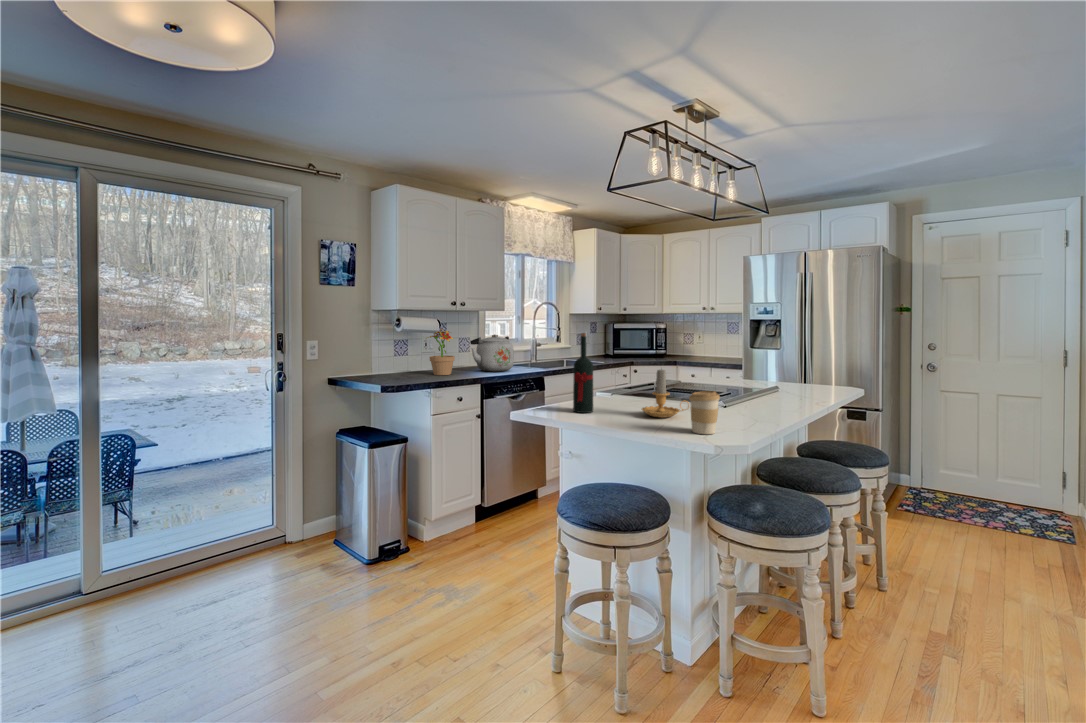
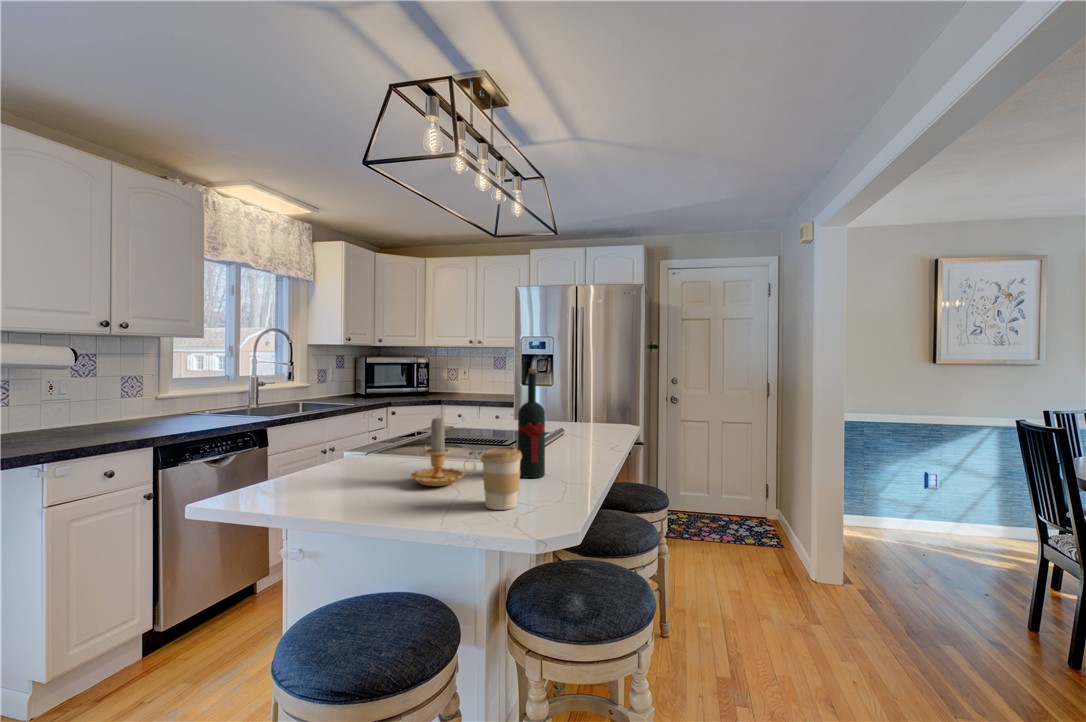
potted plant: present [427,328,455,375] -> none [44,360,106,437]
wine bottle: present [573,333,593,413] -> present [518,369,545,478]
kettle: present [470,334,514,372] -> none [140,370,217,425]

